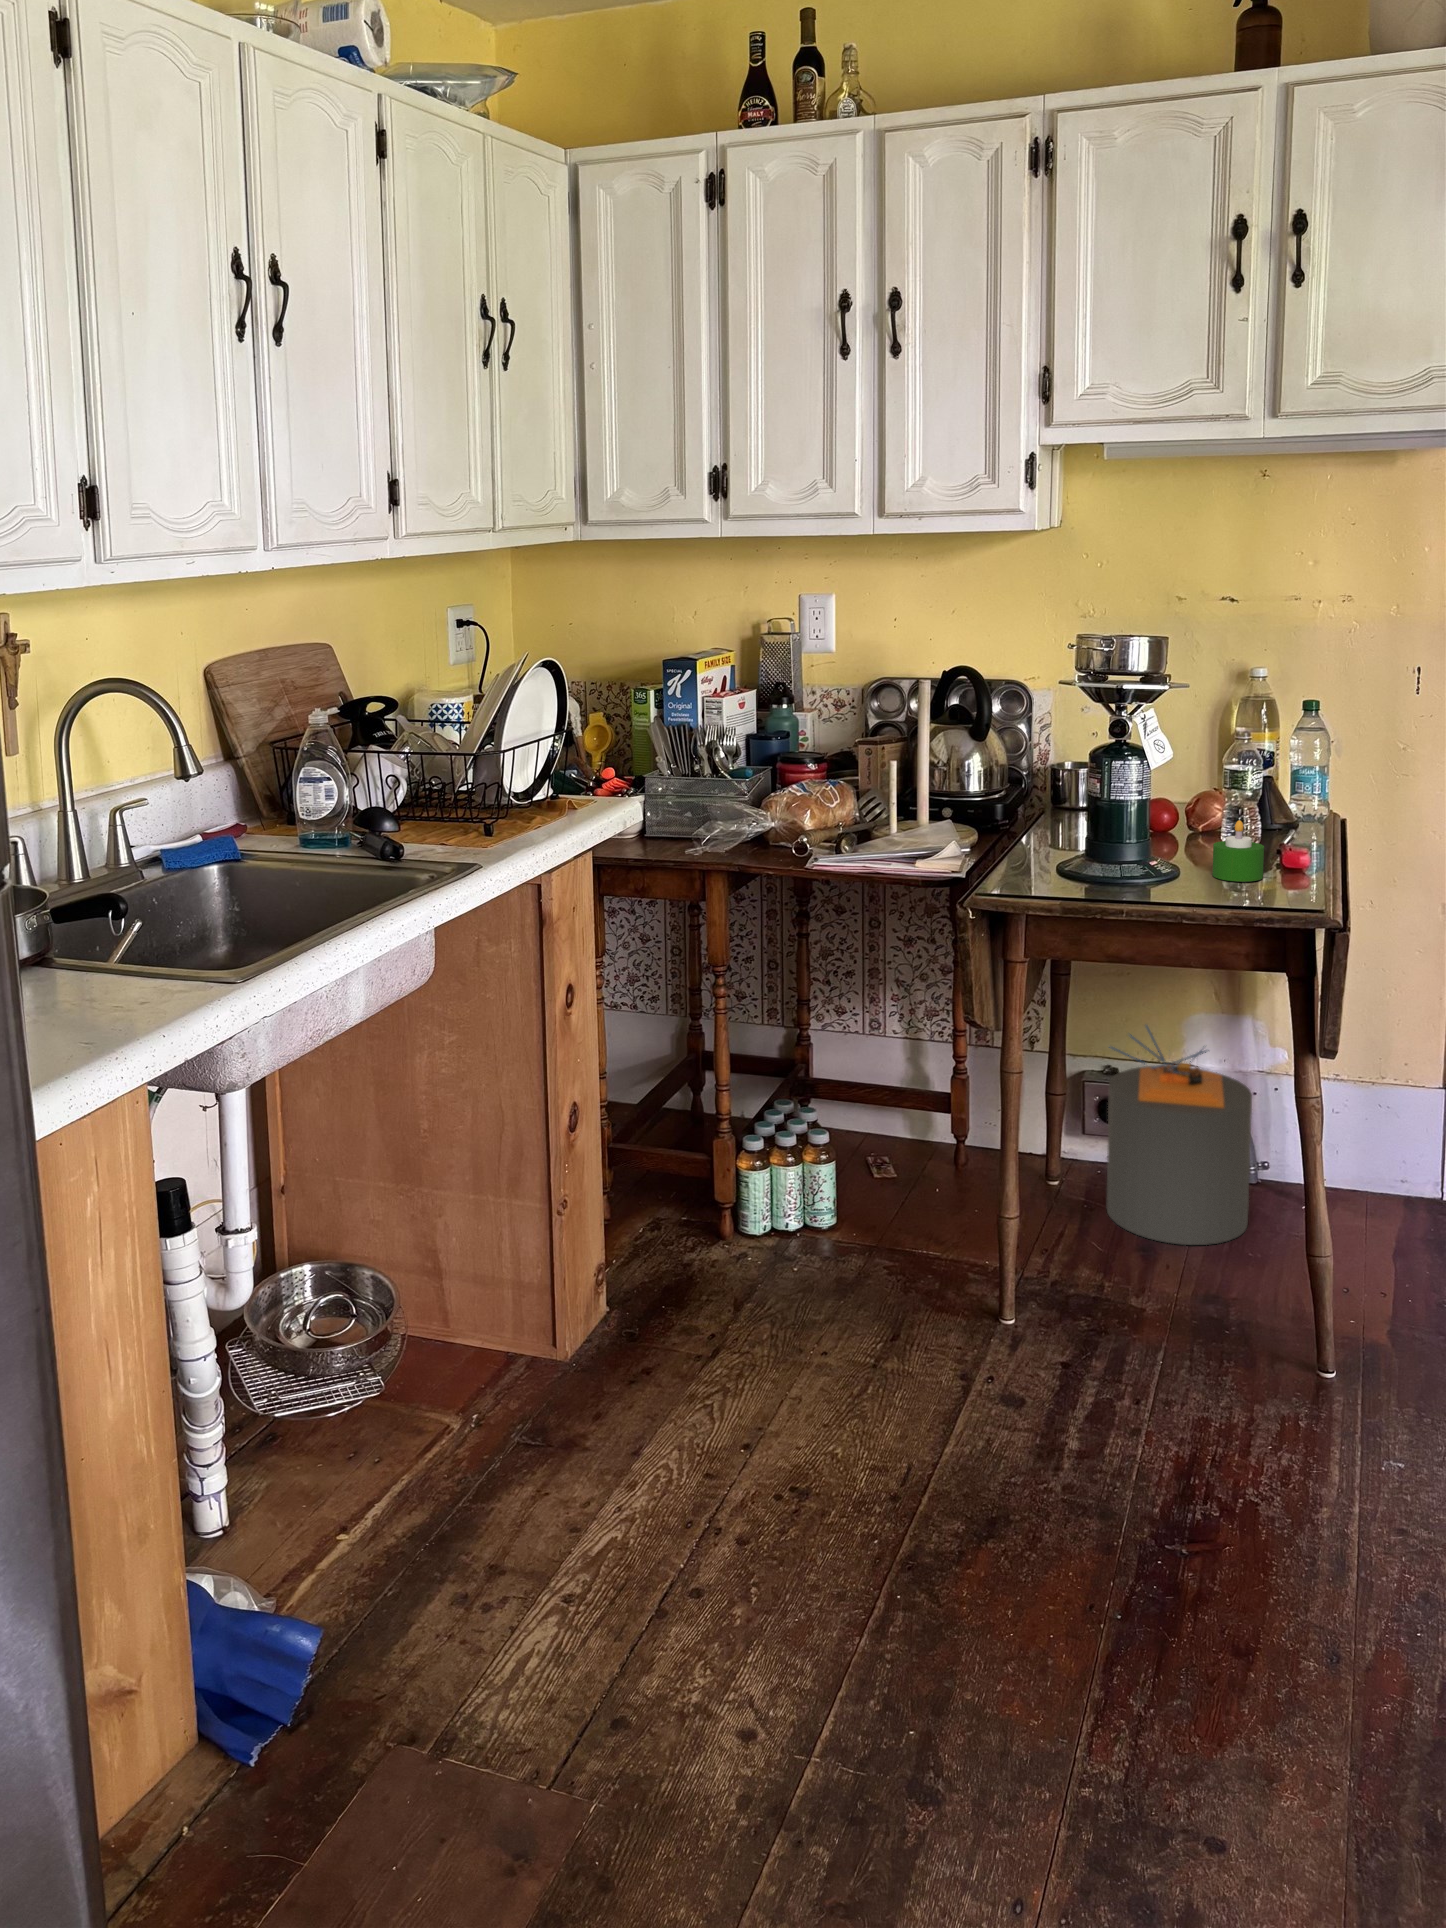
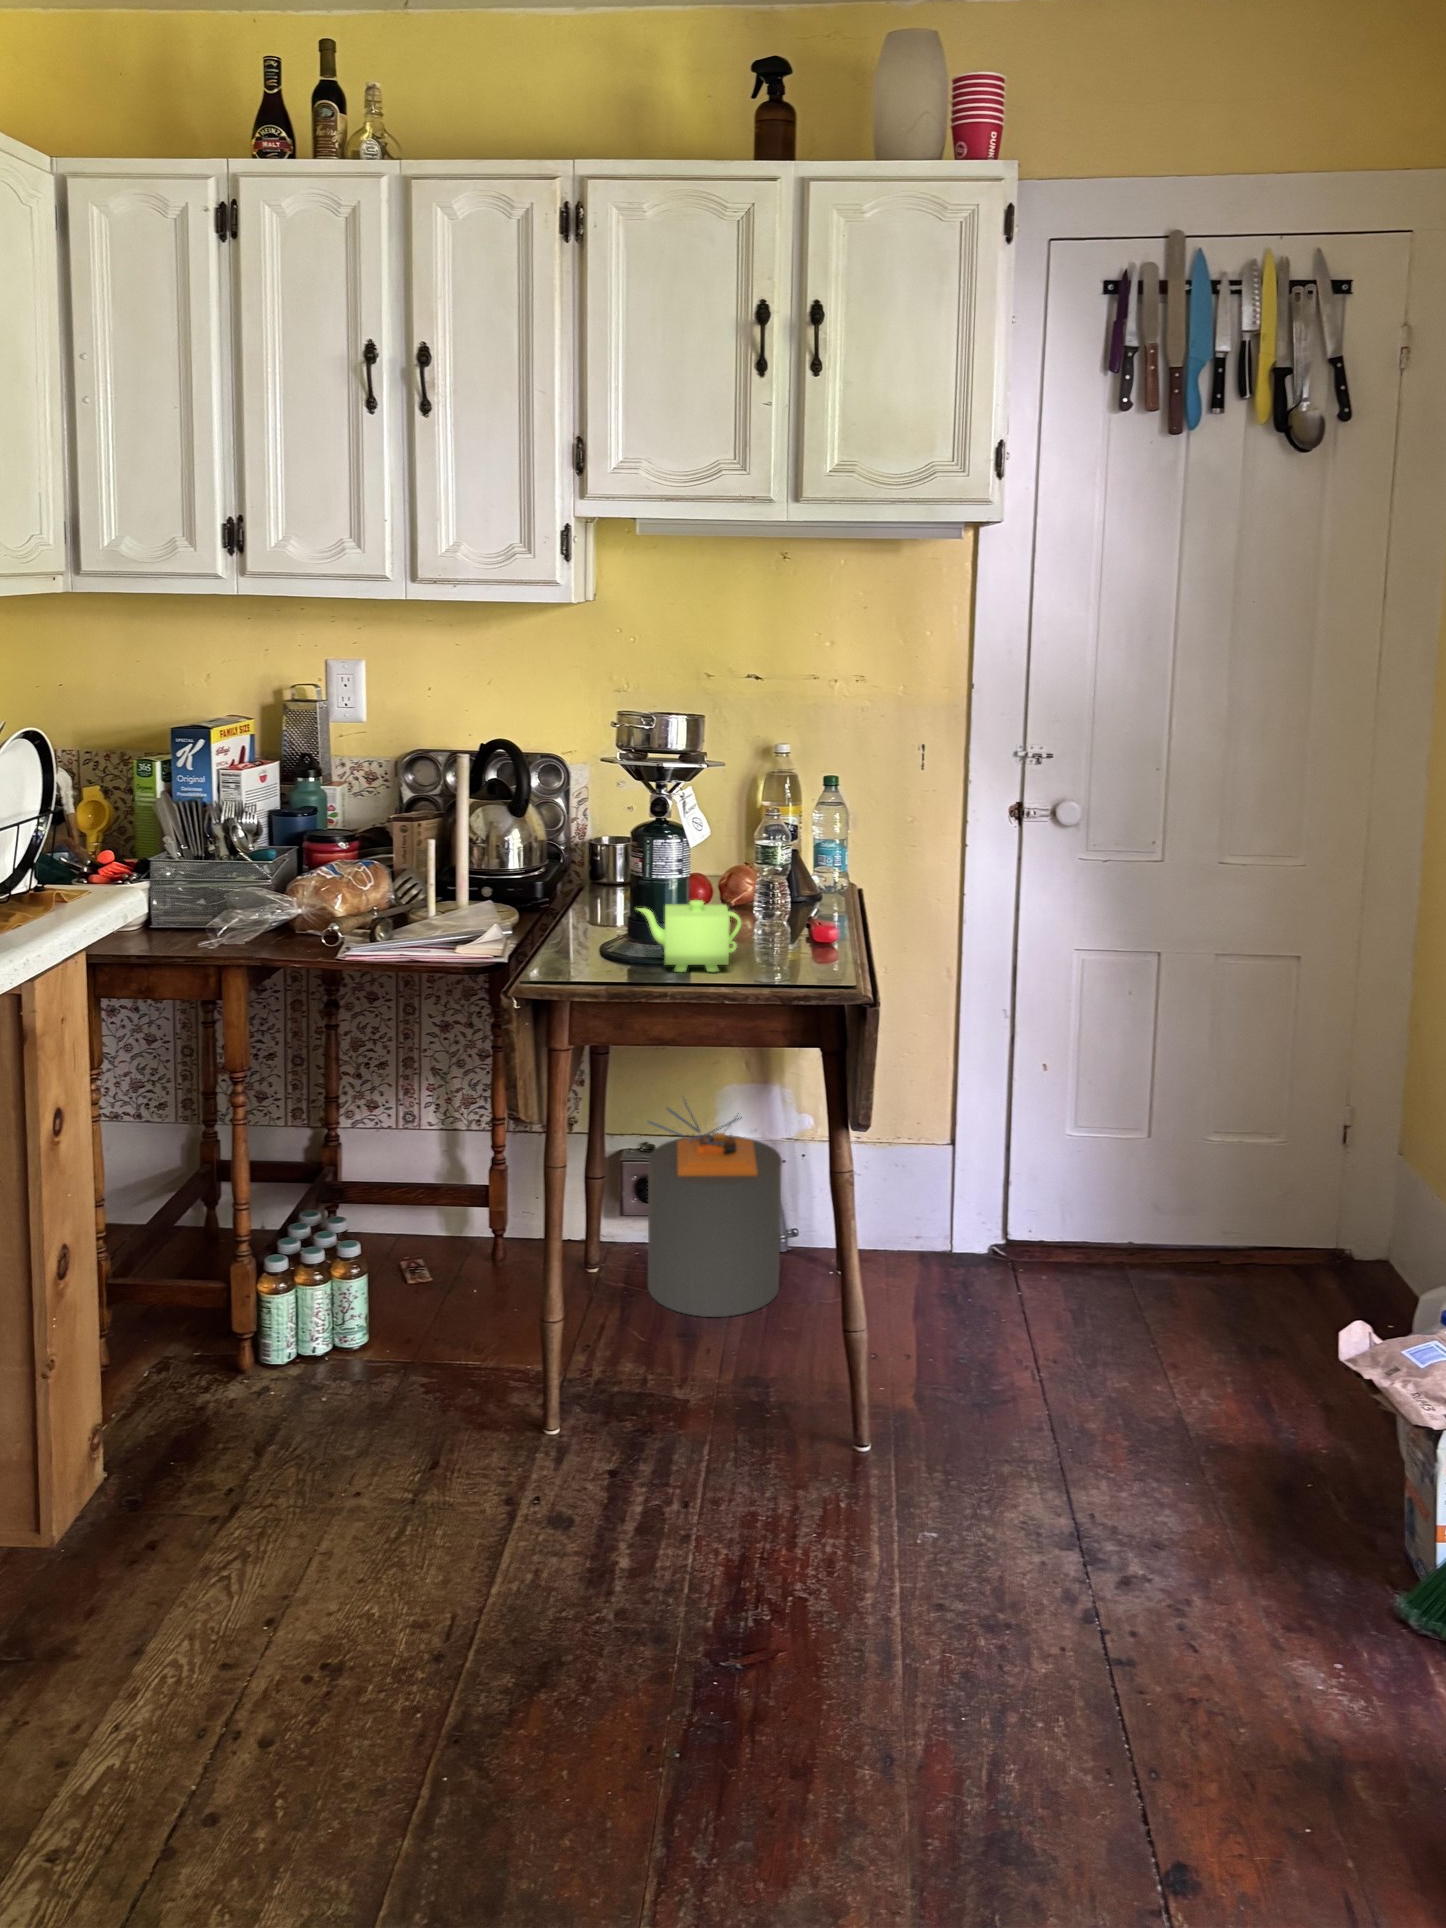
candle: present [1212,820,1264,882] -> none [748,894,795,955]
teapot: none [1093,823,1204,894] -> present [637,900,741,972]

